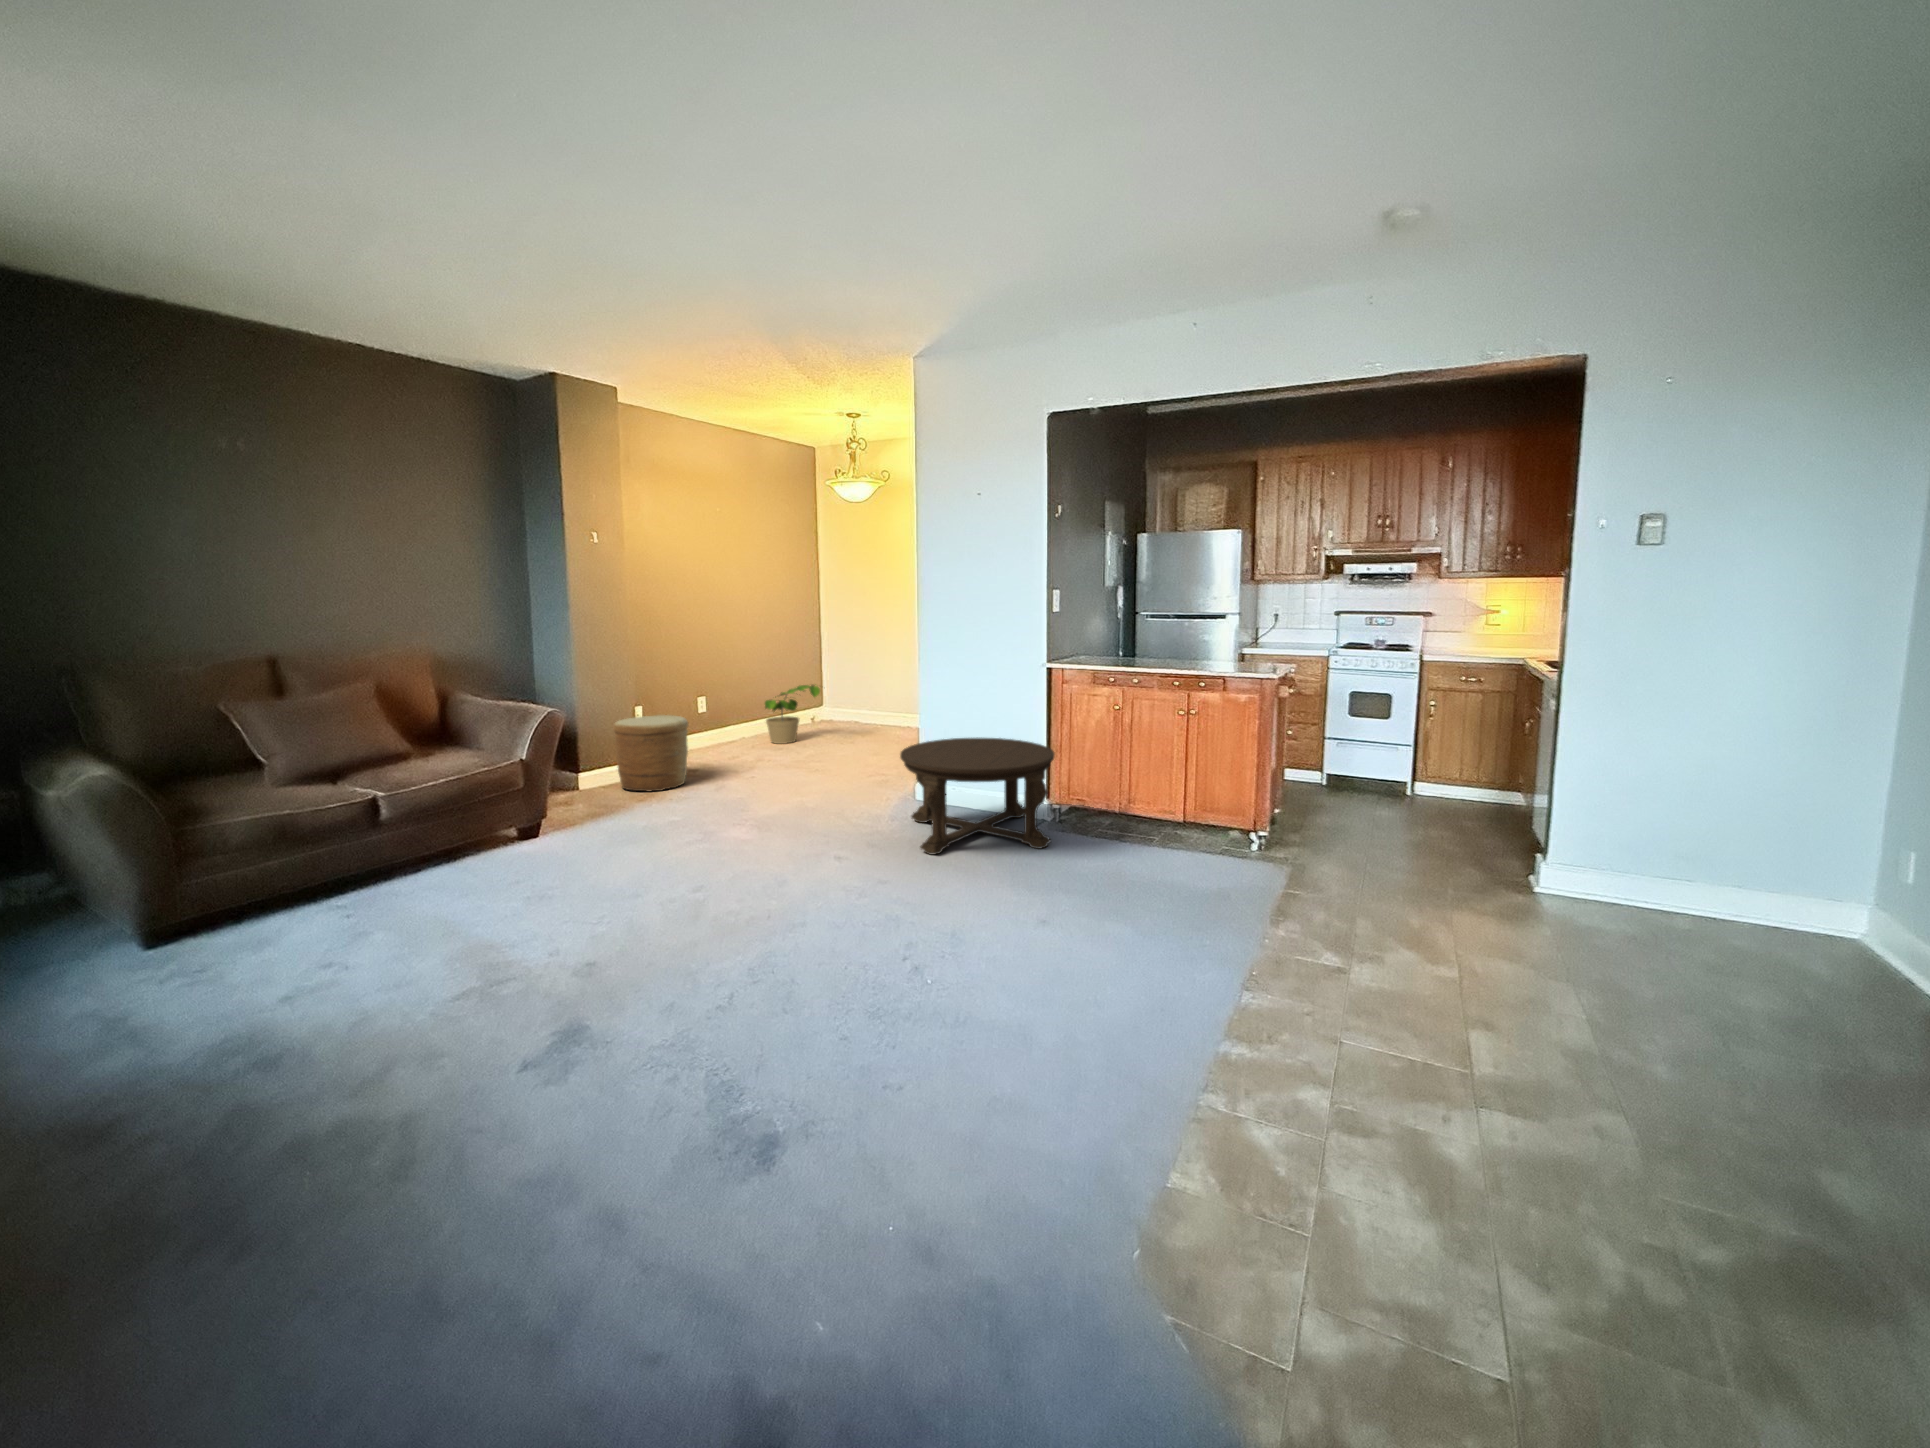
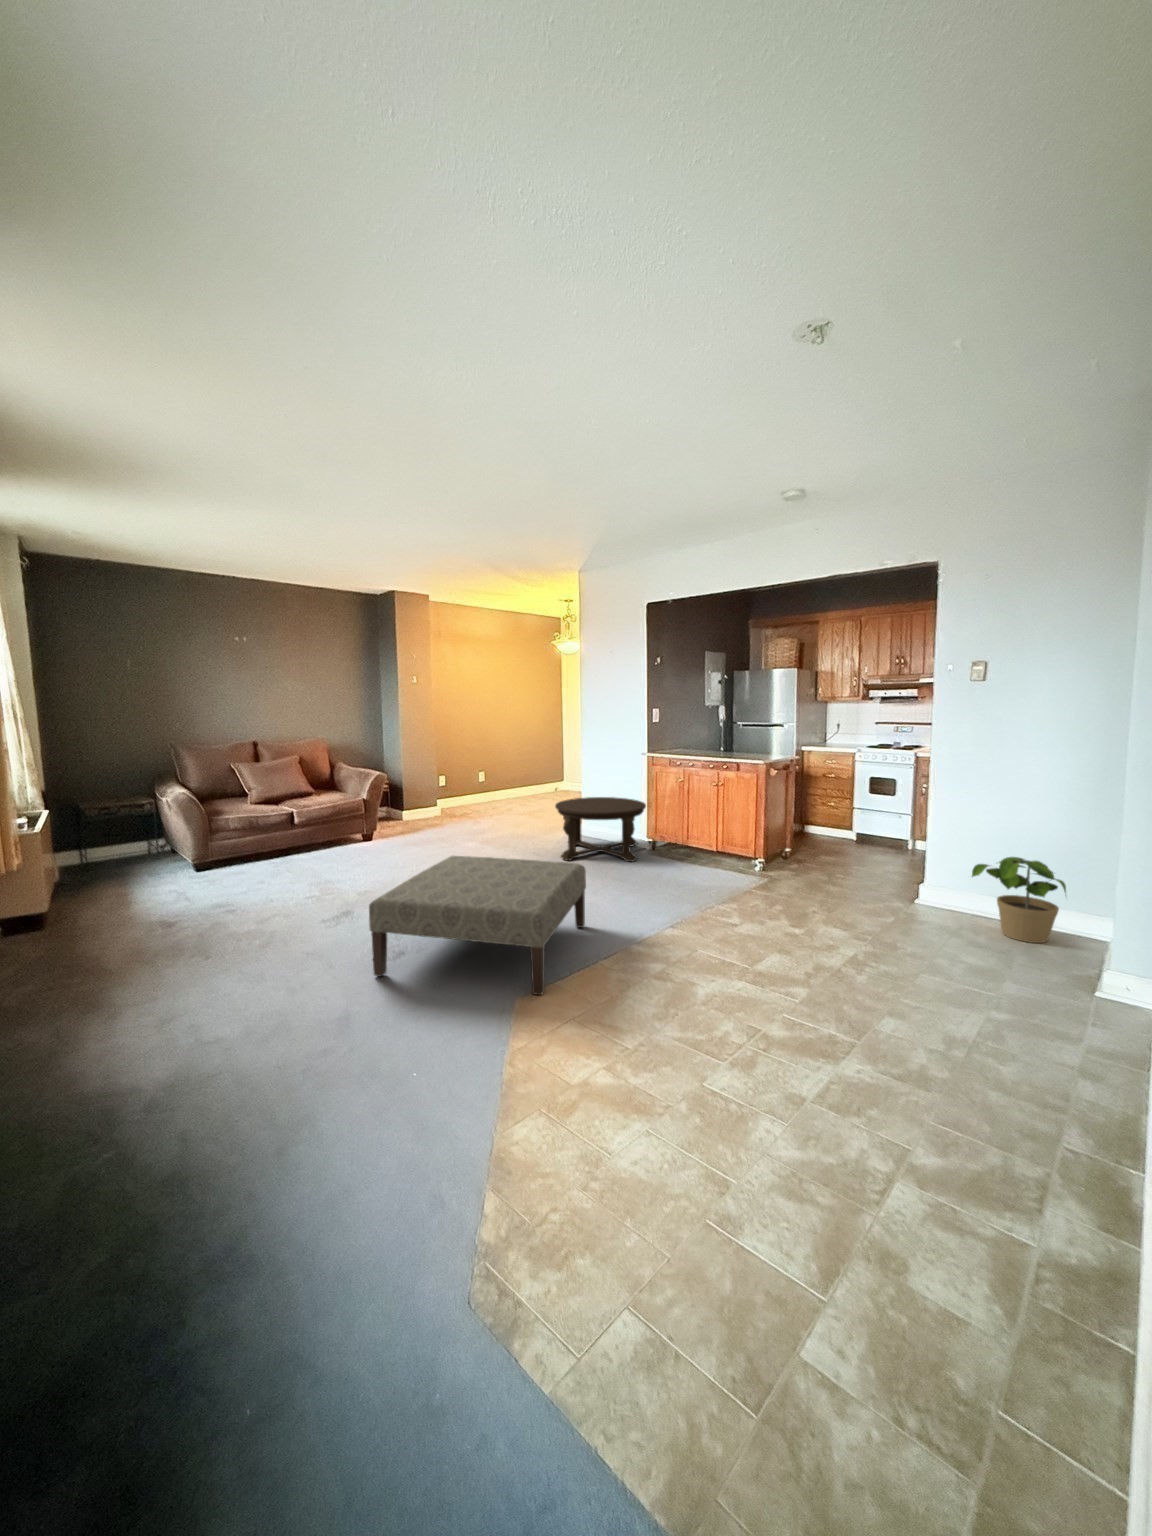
potted plant: present [765,685,820,744] -> present [972,857,1066,943]
woven basket: present [613,715,688,791] -> none [421,781,461,823]
ottoman: none [708,884,1140,1214] -> present [369,856,586,995]

